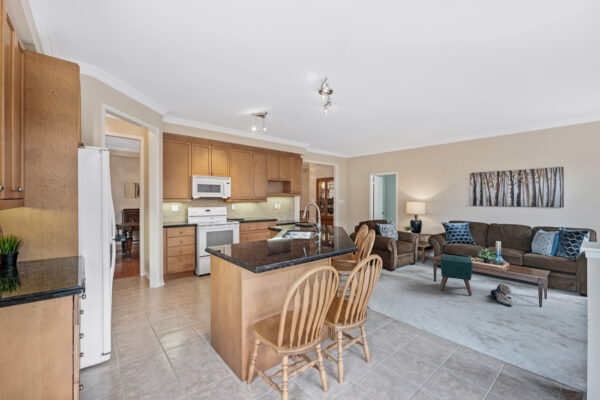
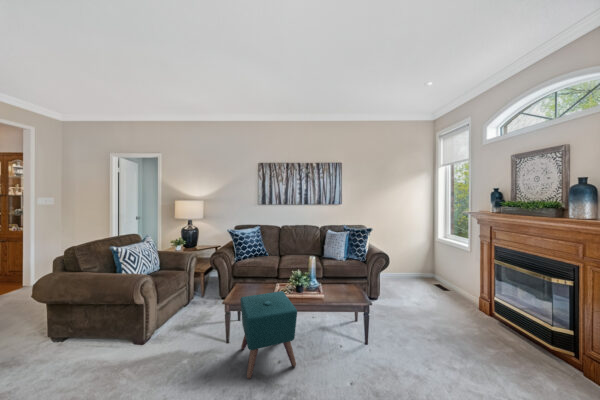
plush toy: present [491,283,513,305] -> none [315,329,355,371]

